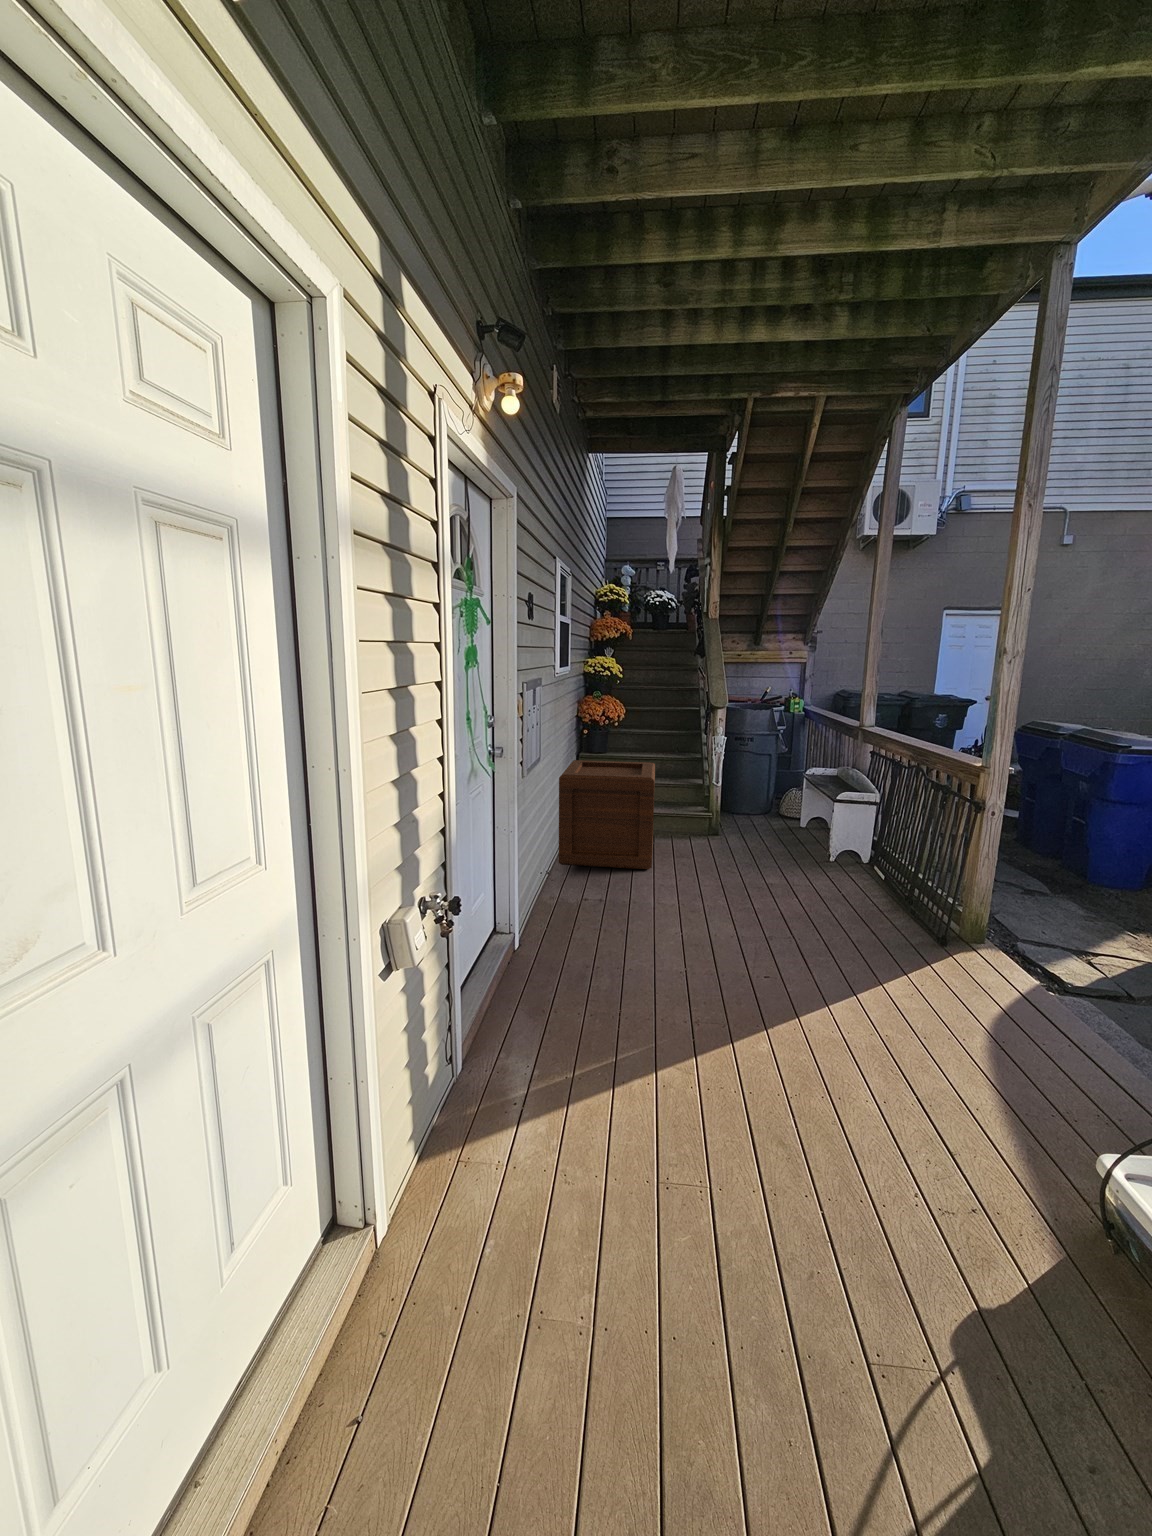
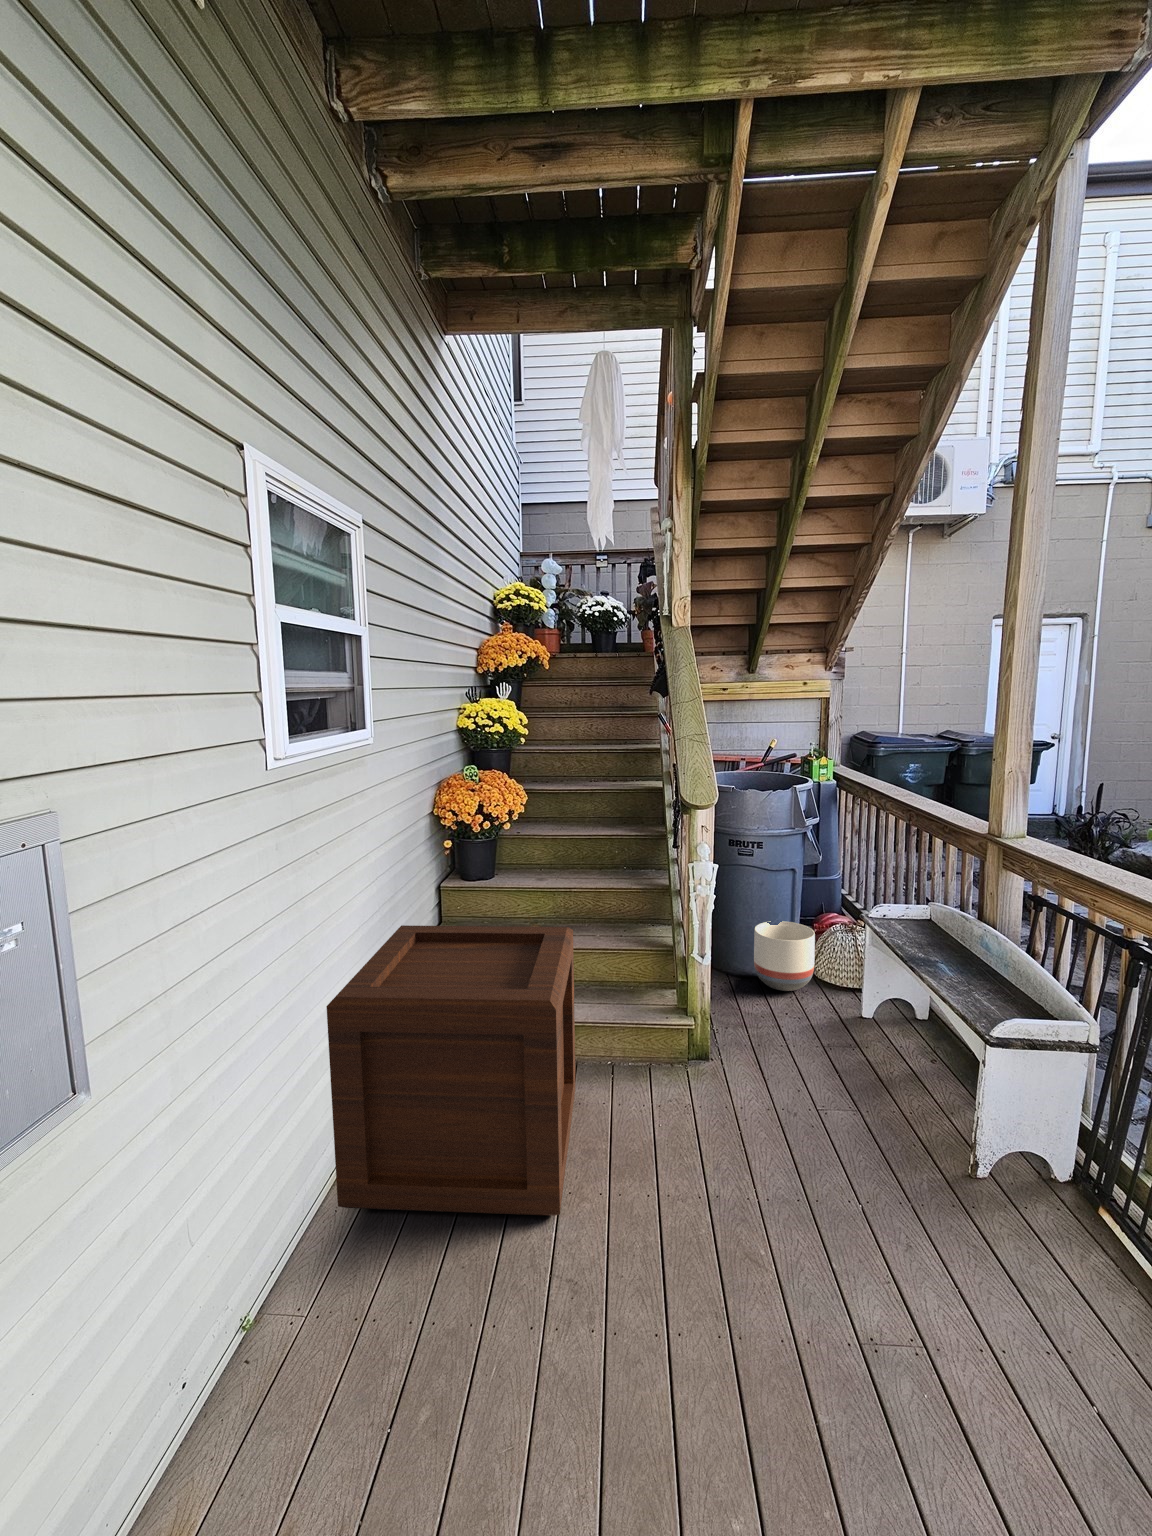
planter: none [745,783,779,819] -> present [754,921,815,991]

